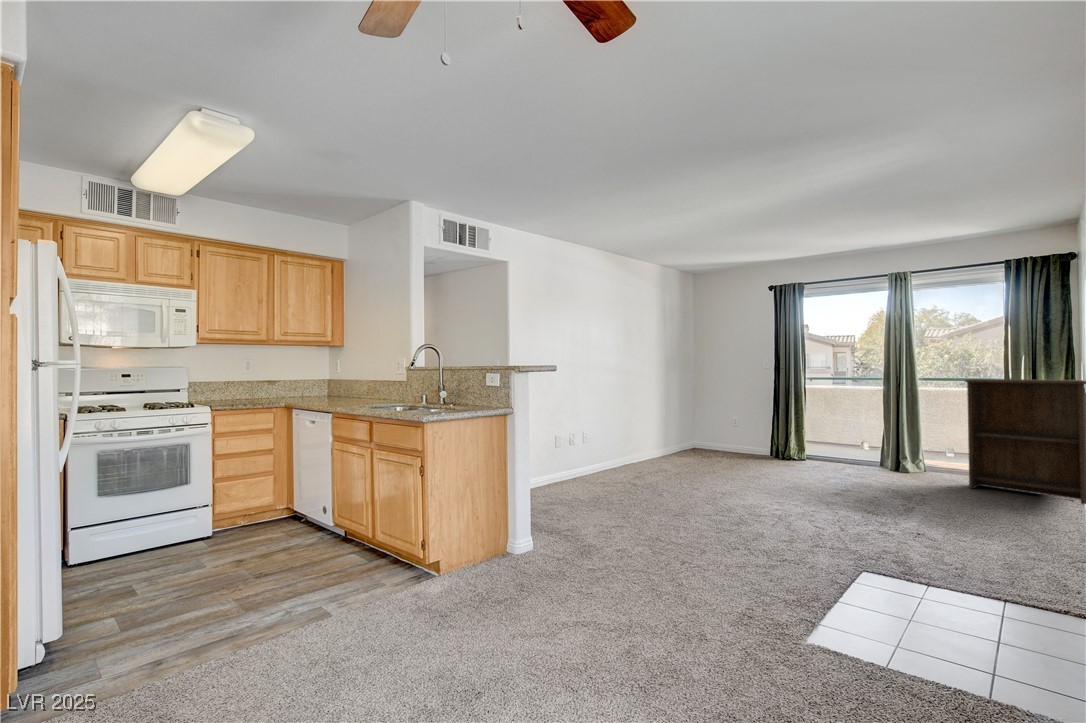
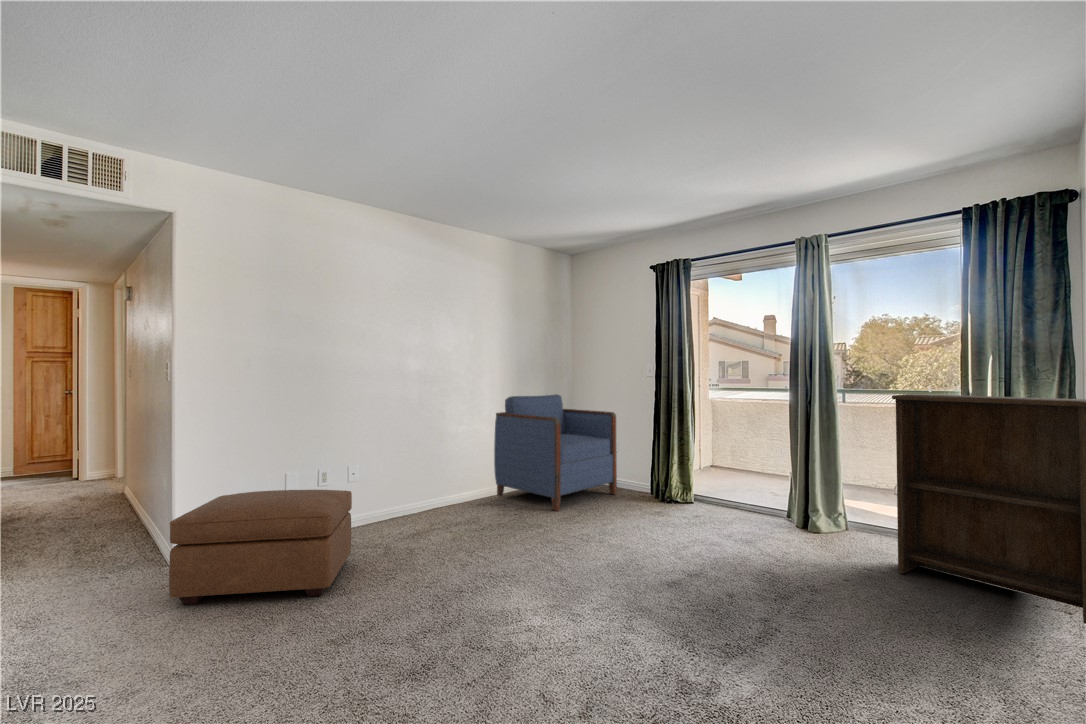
armchair: none [657,384,746,465] -> present [494,394,617,511]
ottoman: none [546,444,643,507] -> present [169,490,352,605]

